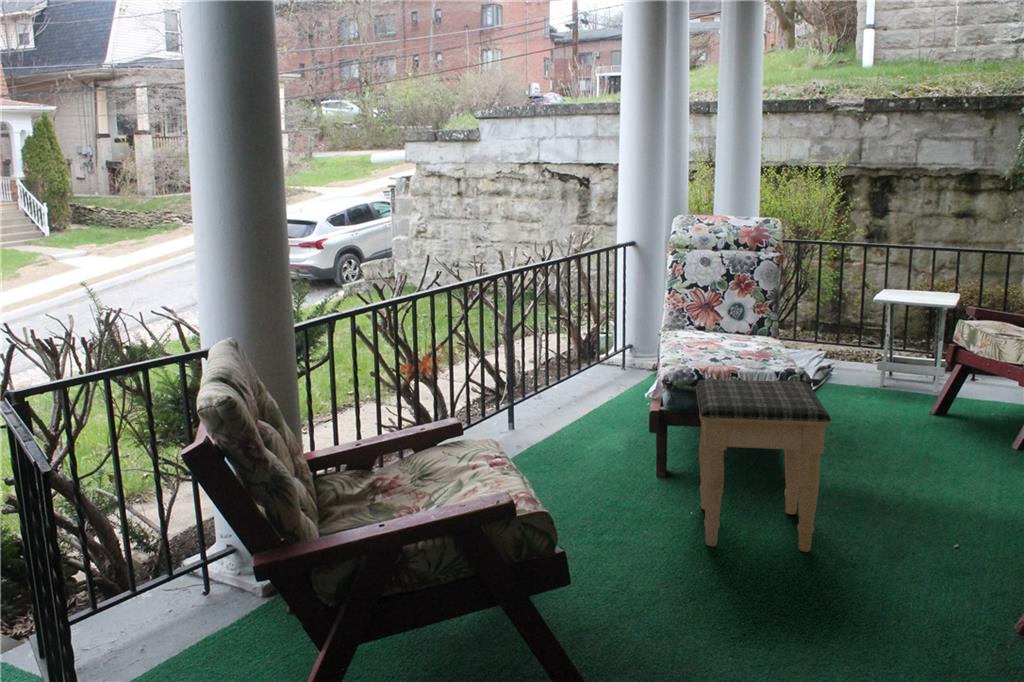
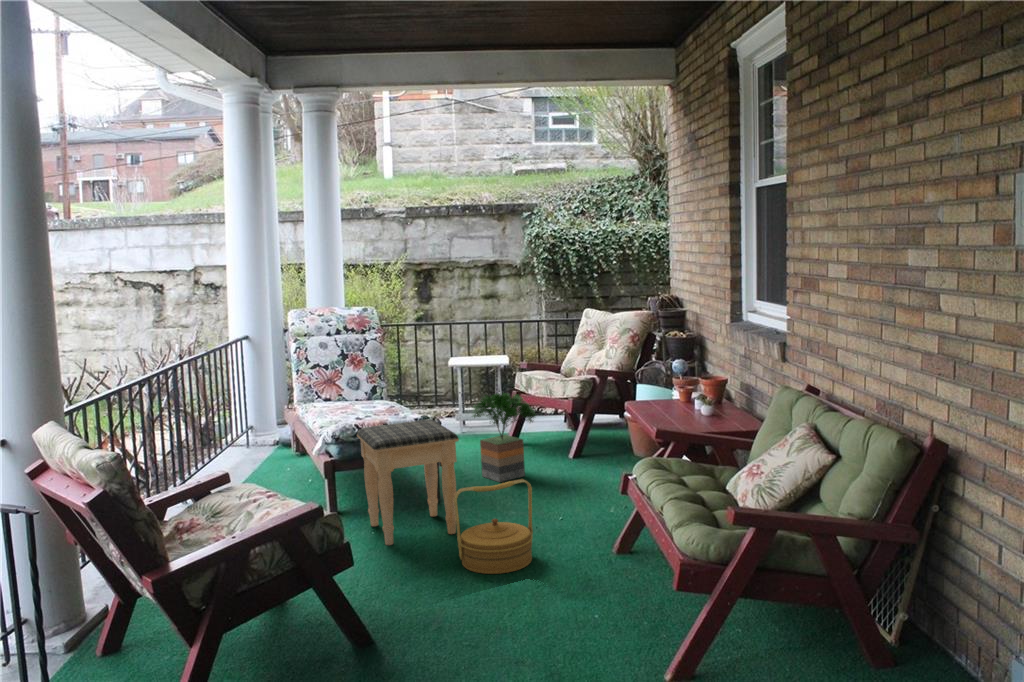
potted tree: none [879,353,982,480] -> present [473,393,535,482]
basket: none [794,504,930,651] -> present [454,480,533,574]

